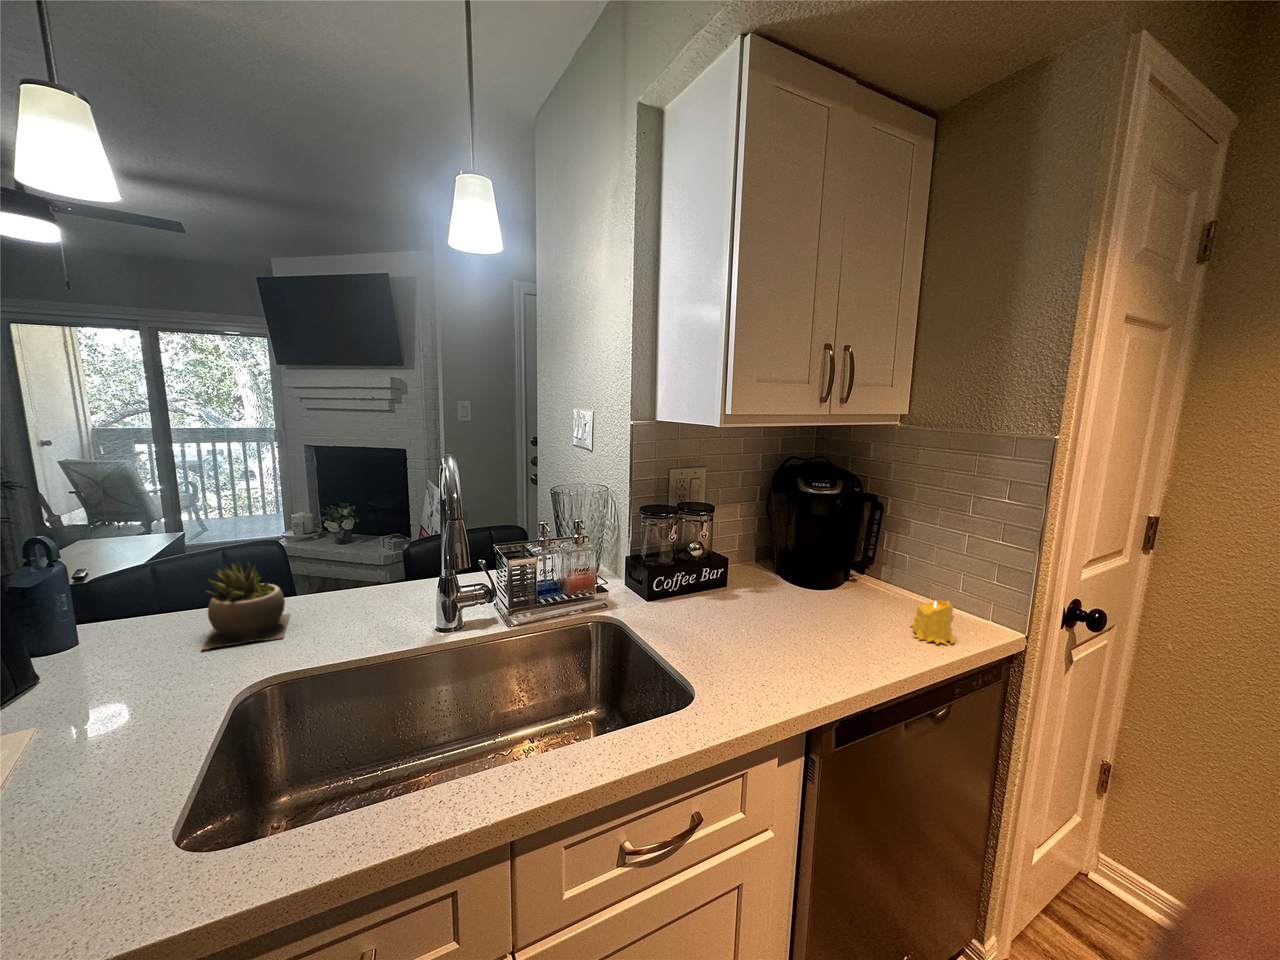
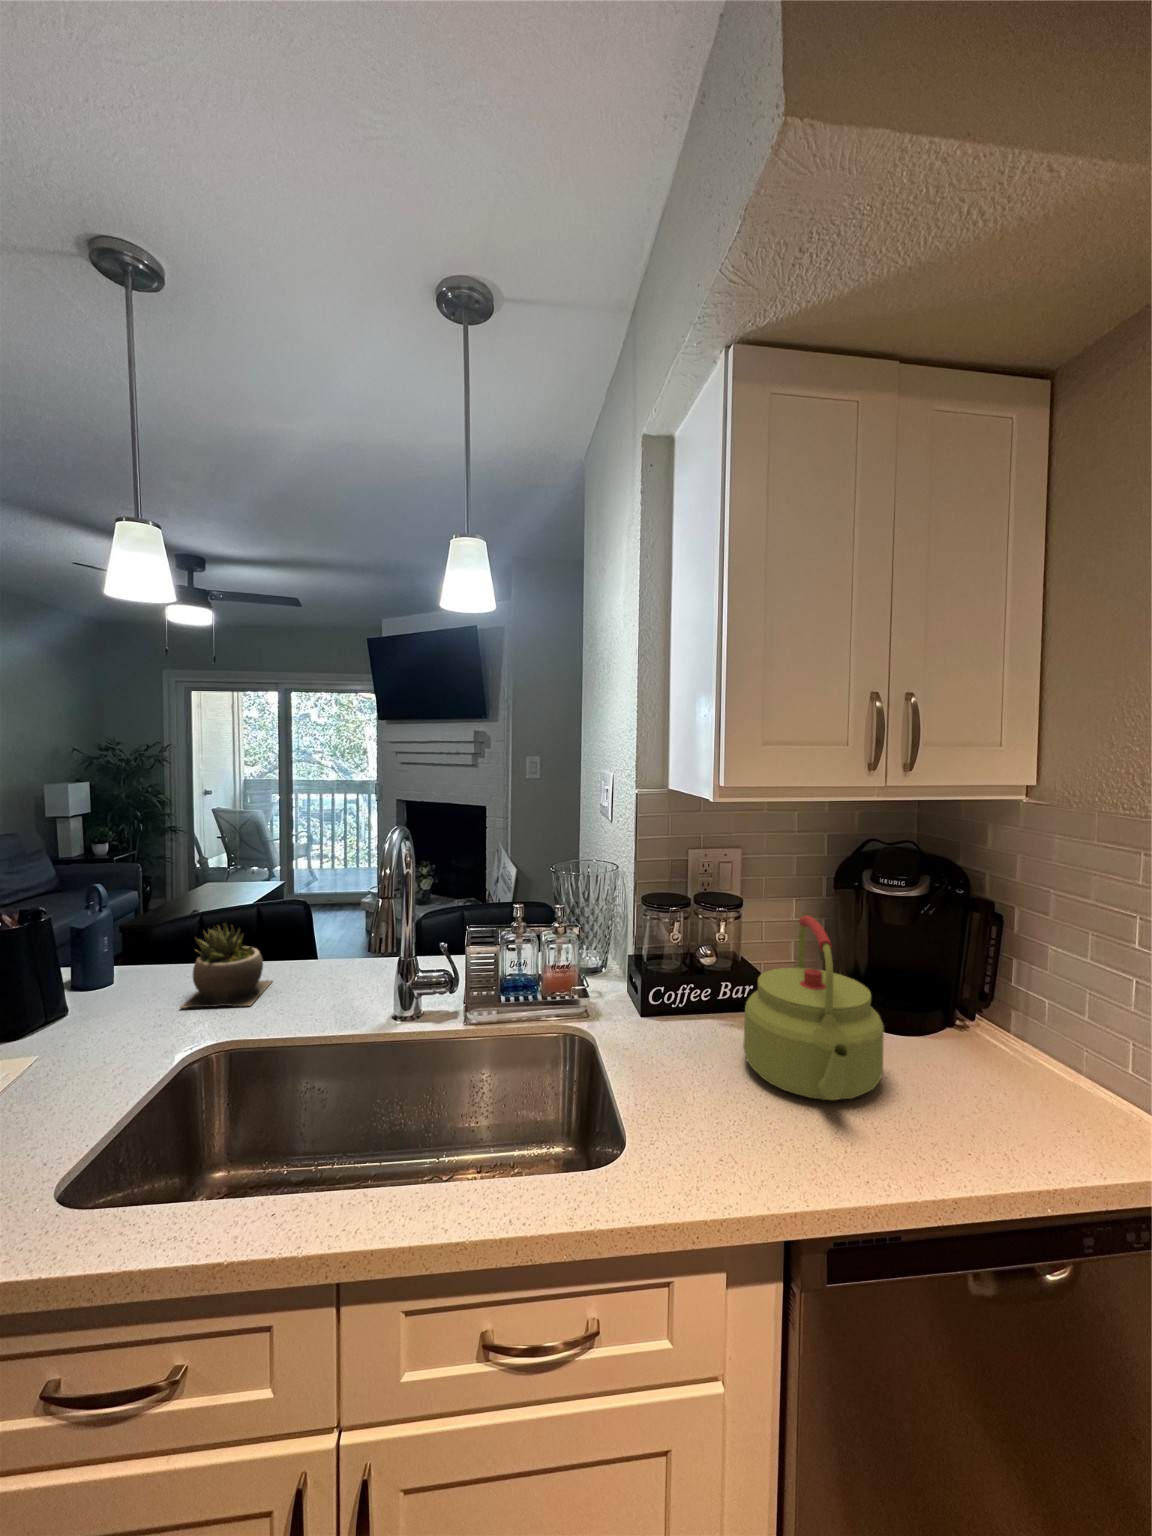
kettle: none [739,511,840,638] -> present [743,915,884,1100]
candle: present [911,600,955,645] -> none [999,1070,1074,1149]

